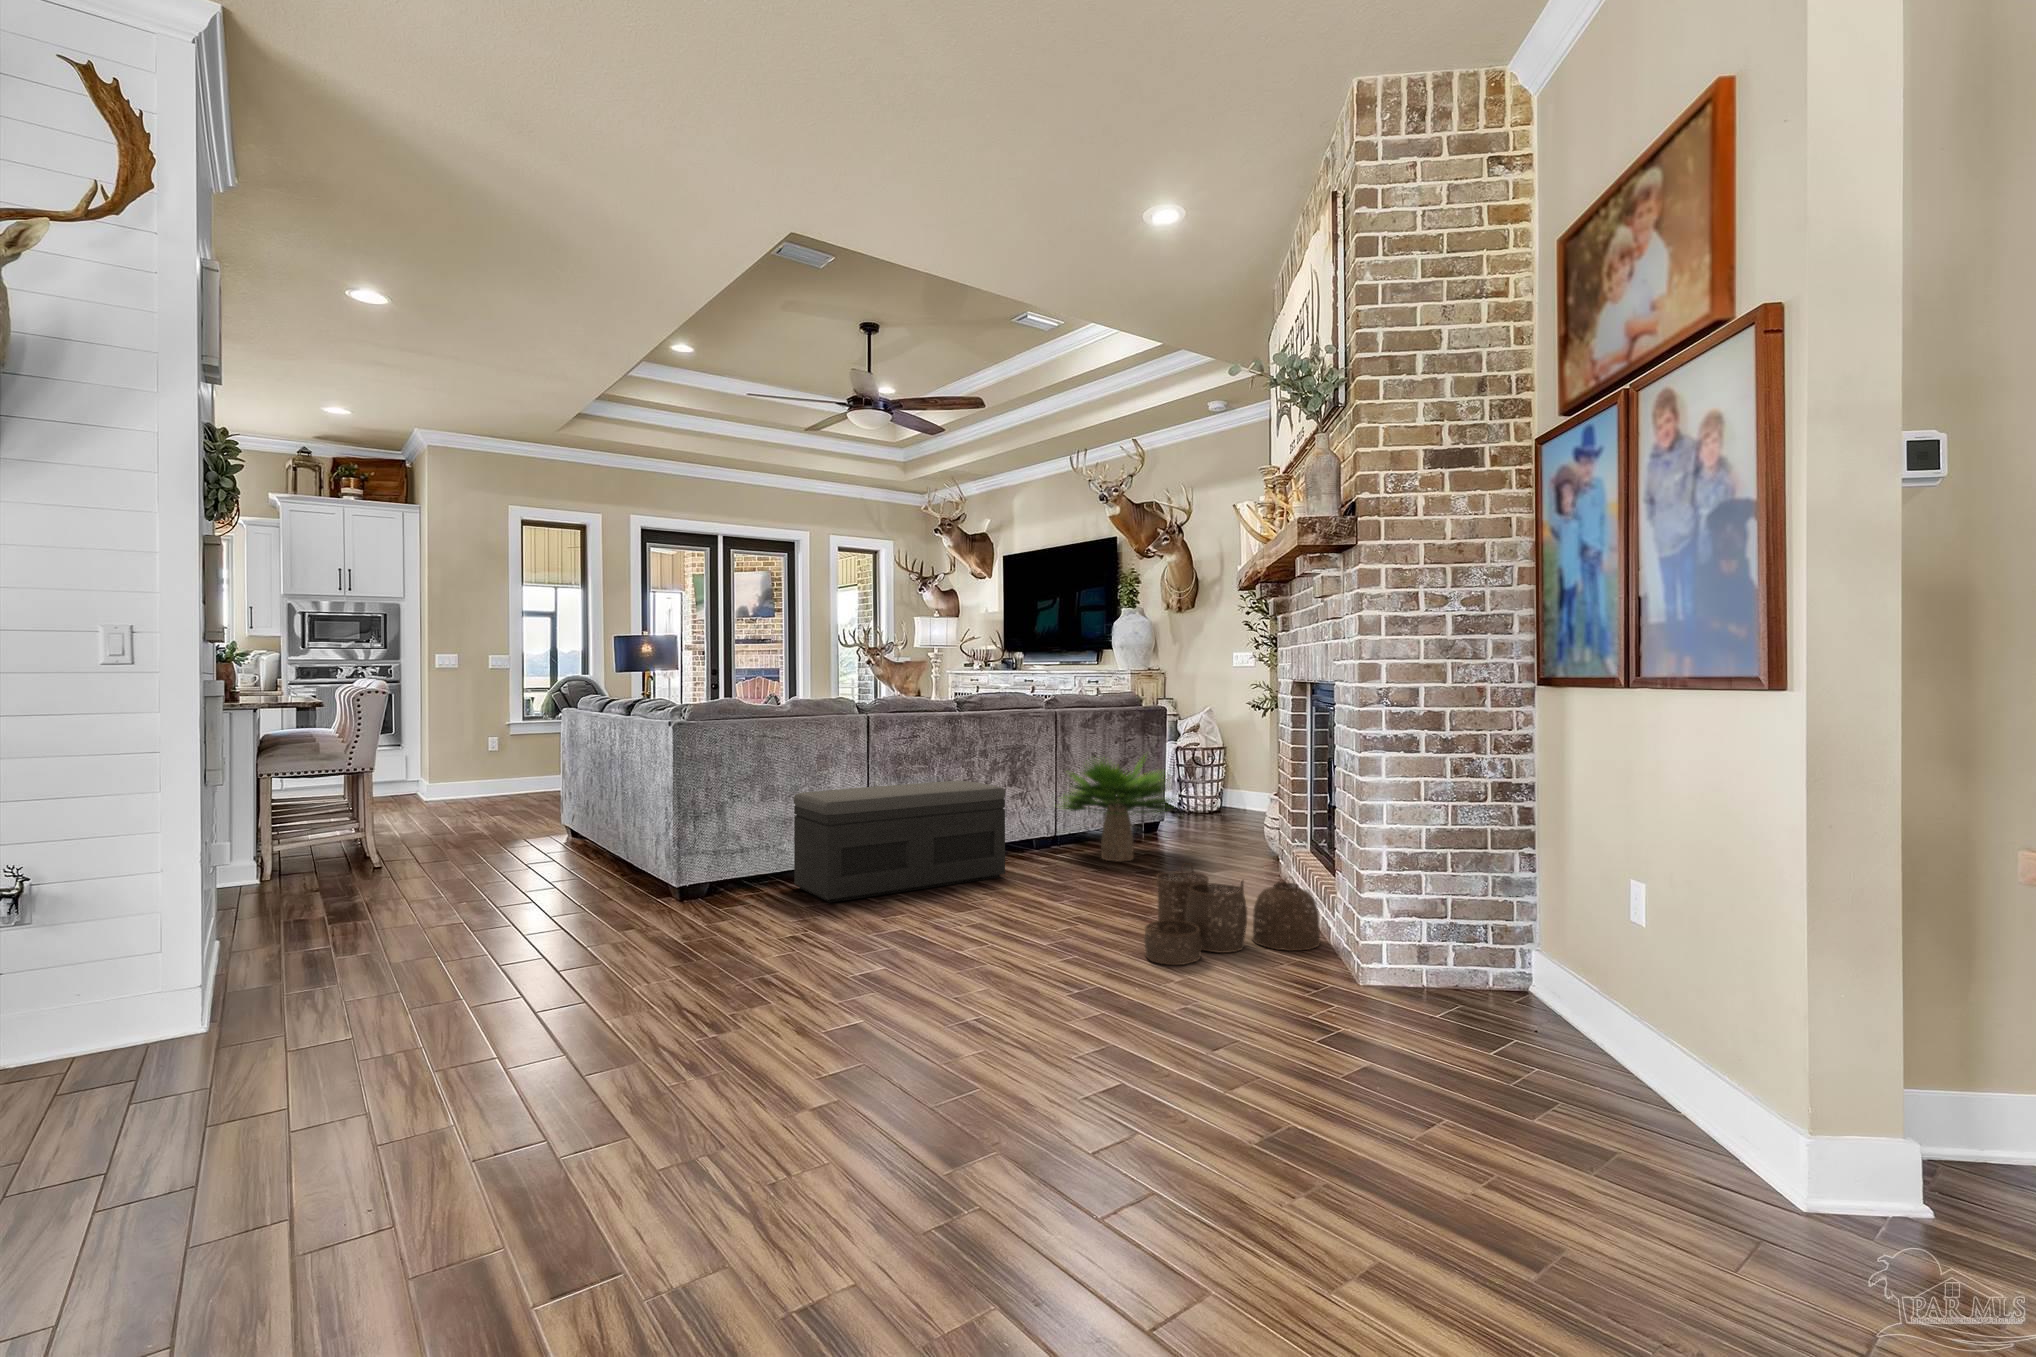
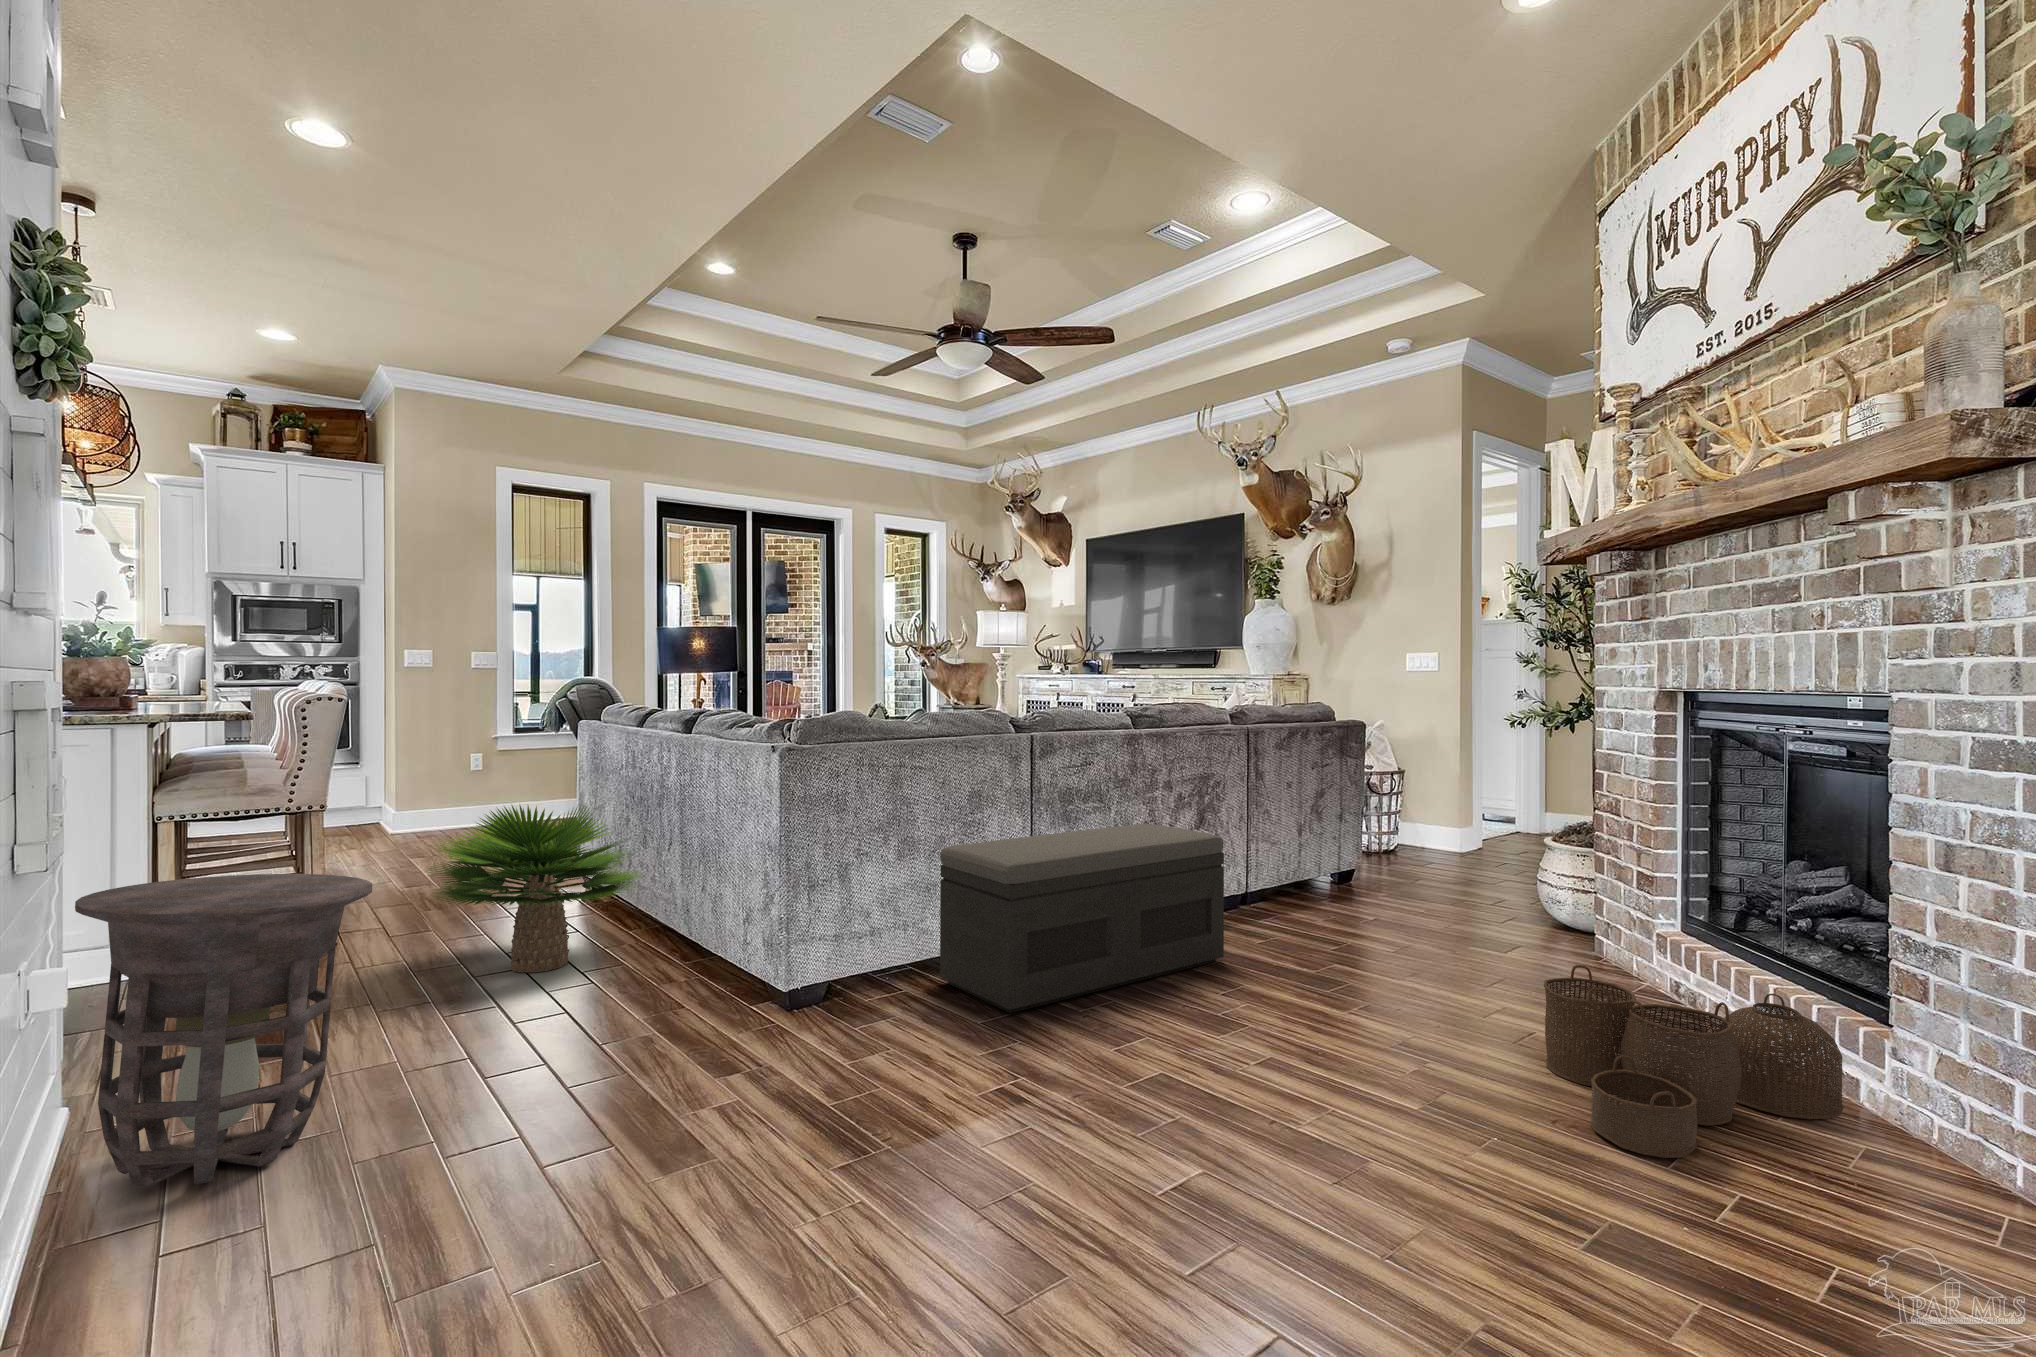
potted plant: present [1062,756,1174,861] -> present [435,806,639,972]
side table: none [230,800,400,971] -> present [75,874,372,1187]

